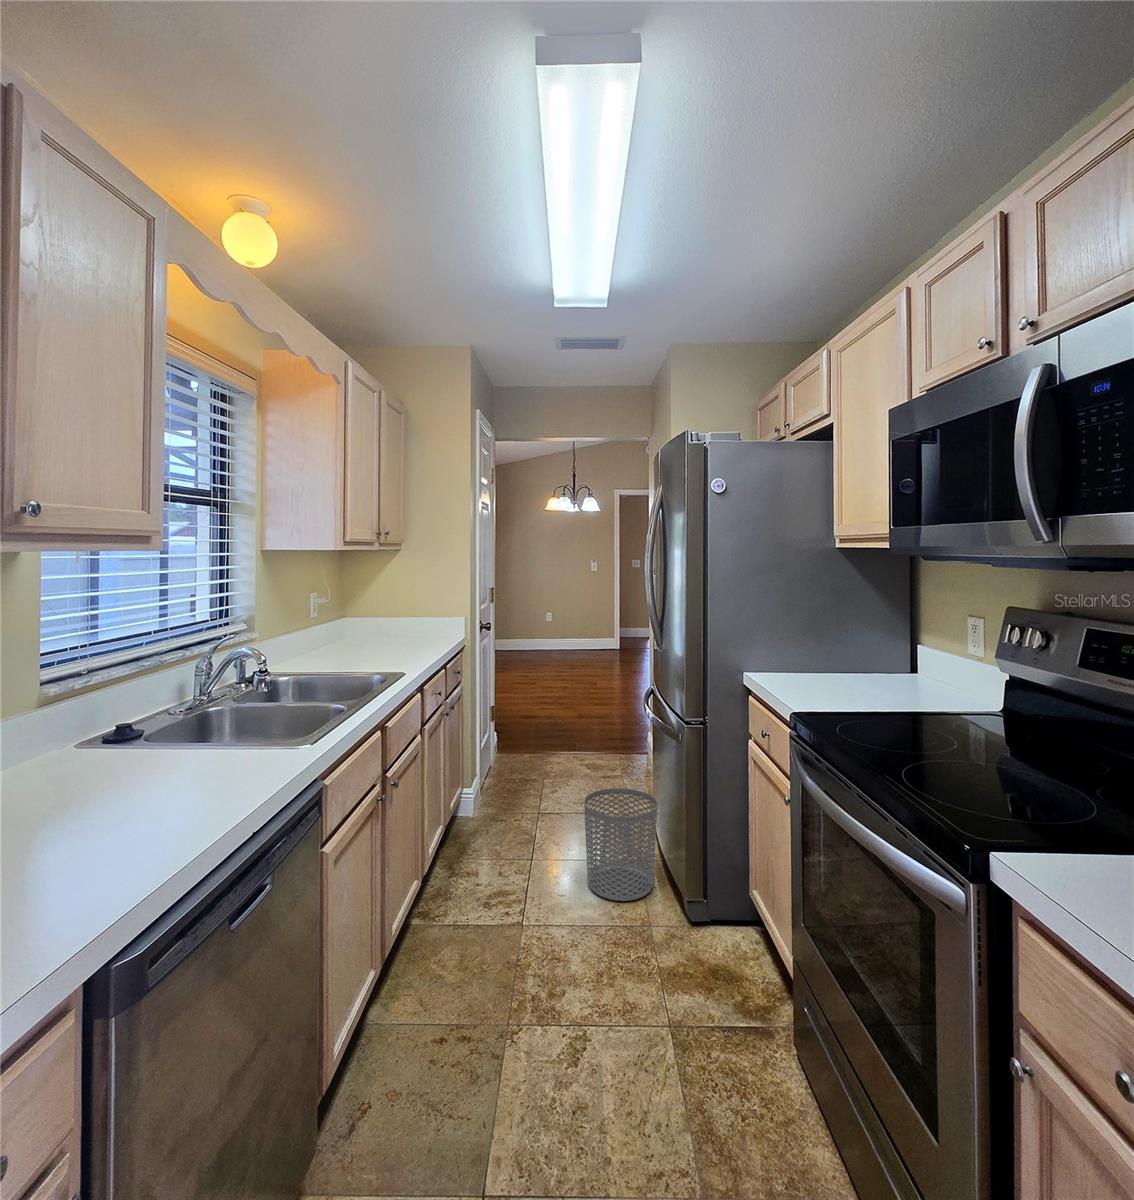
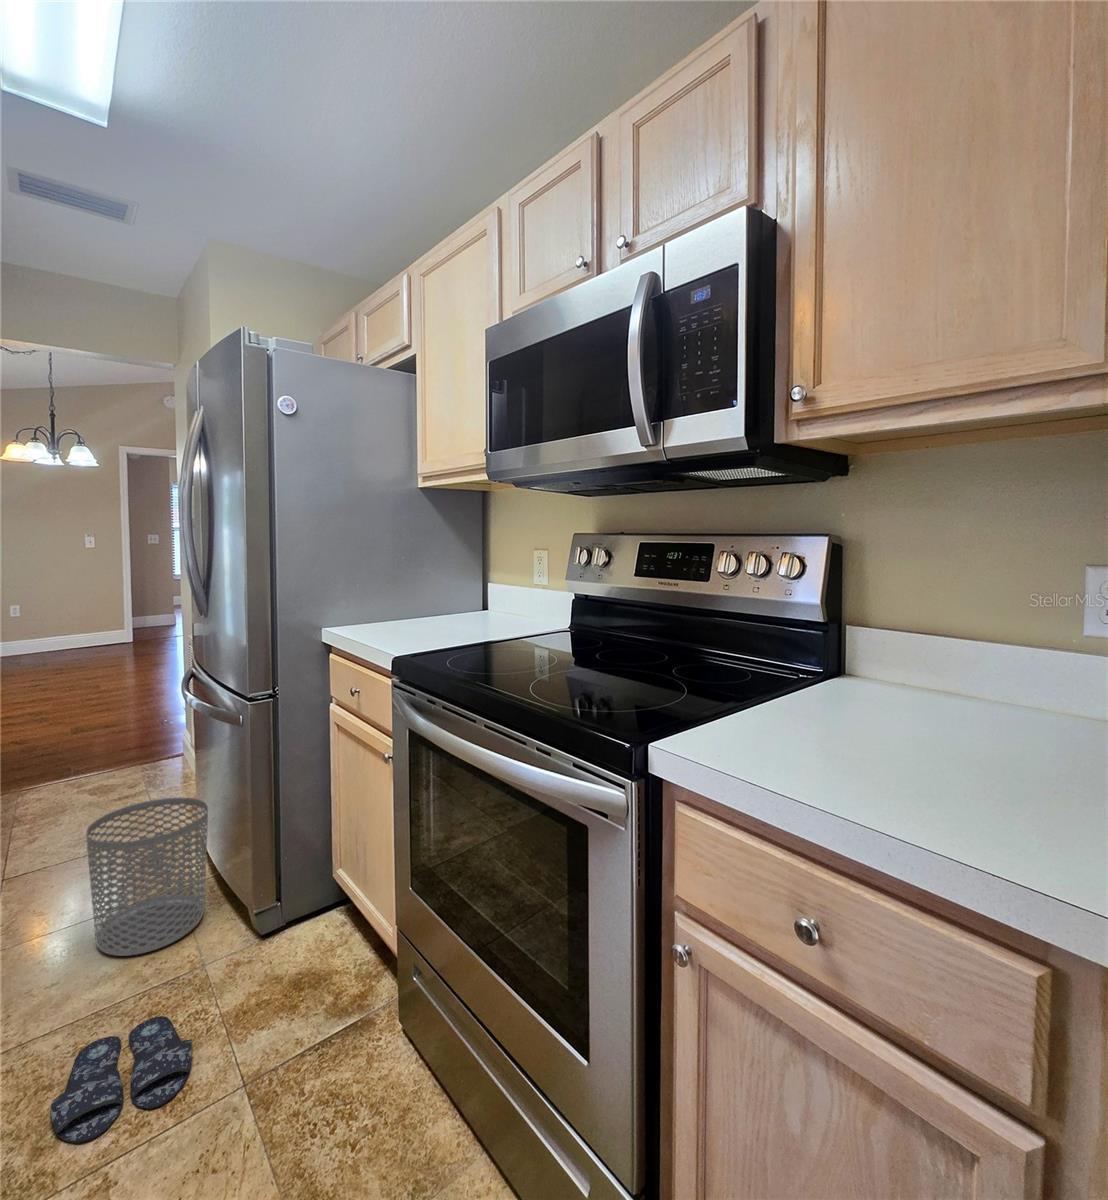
slippers: none [562,947,639,1010] -> present [51,1016,192,1143]

